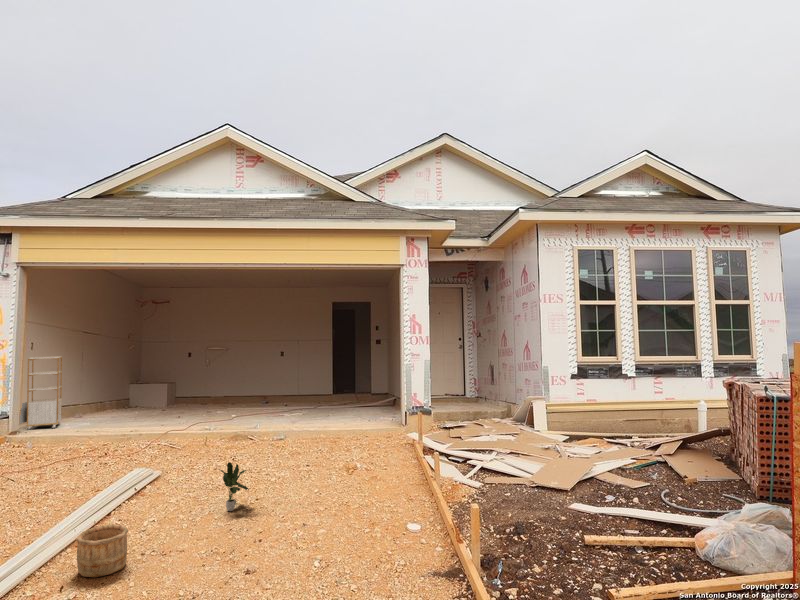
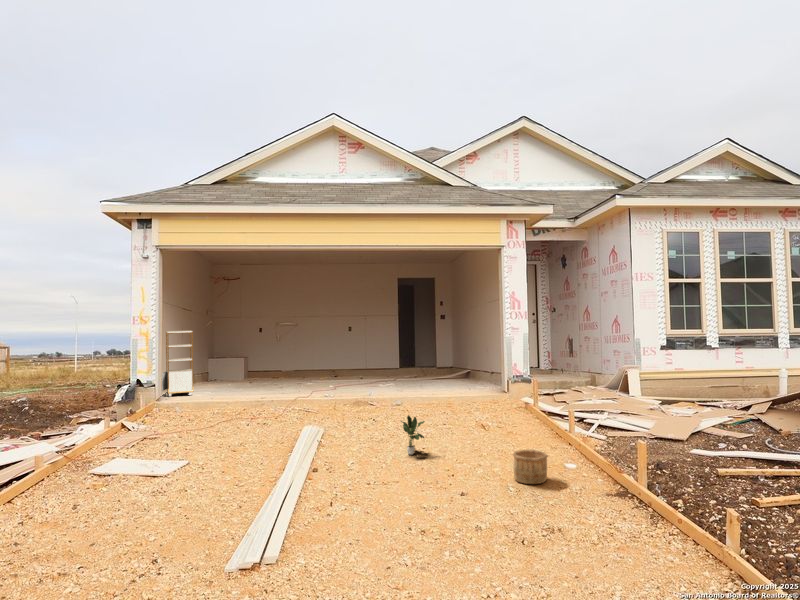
wooden bucket: present [76,525,128,577] -> present [513,450,548,484]

